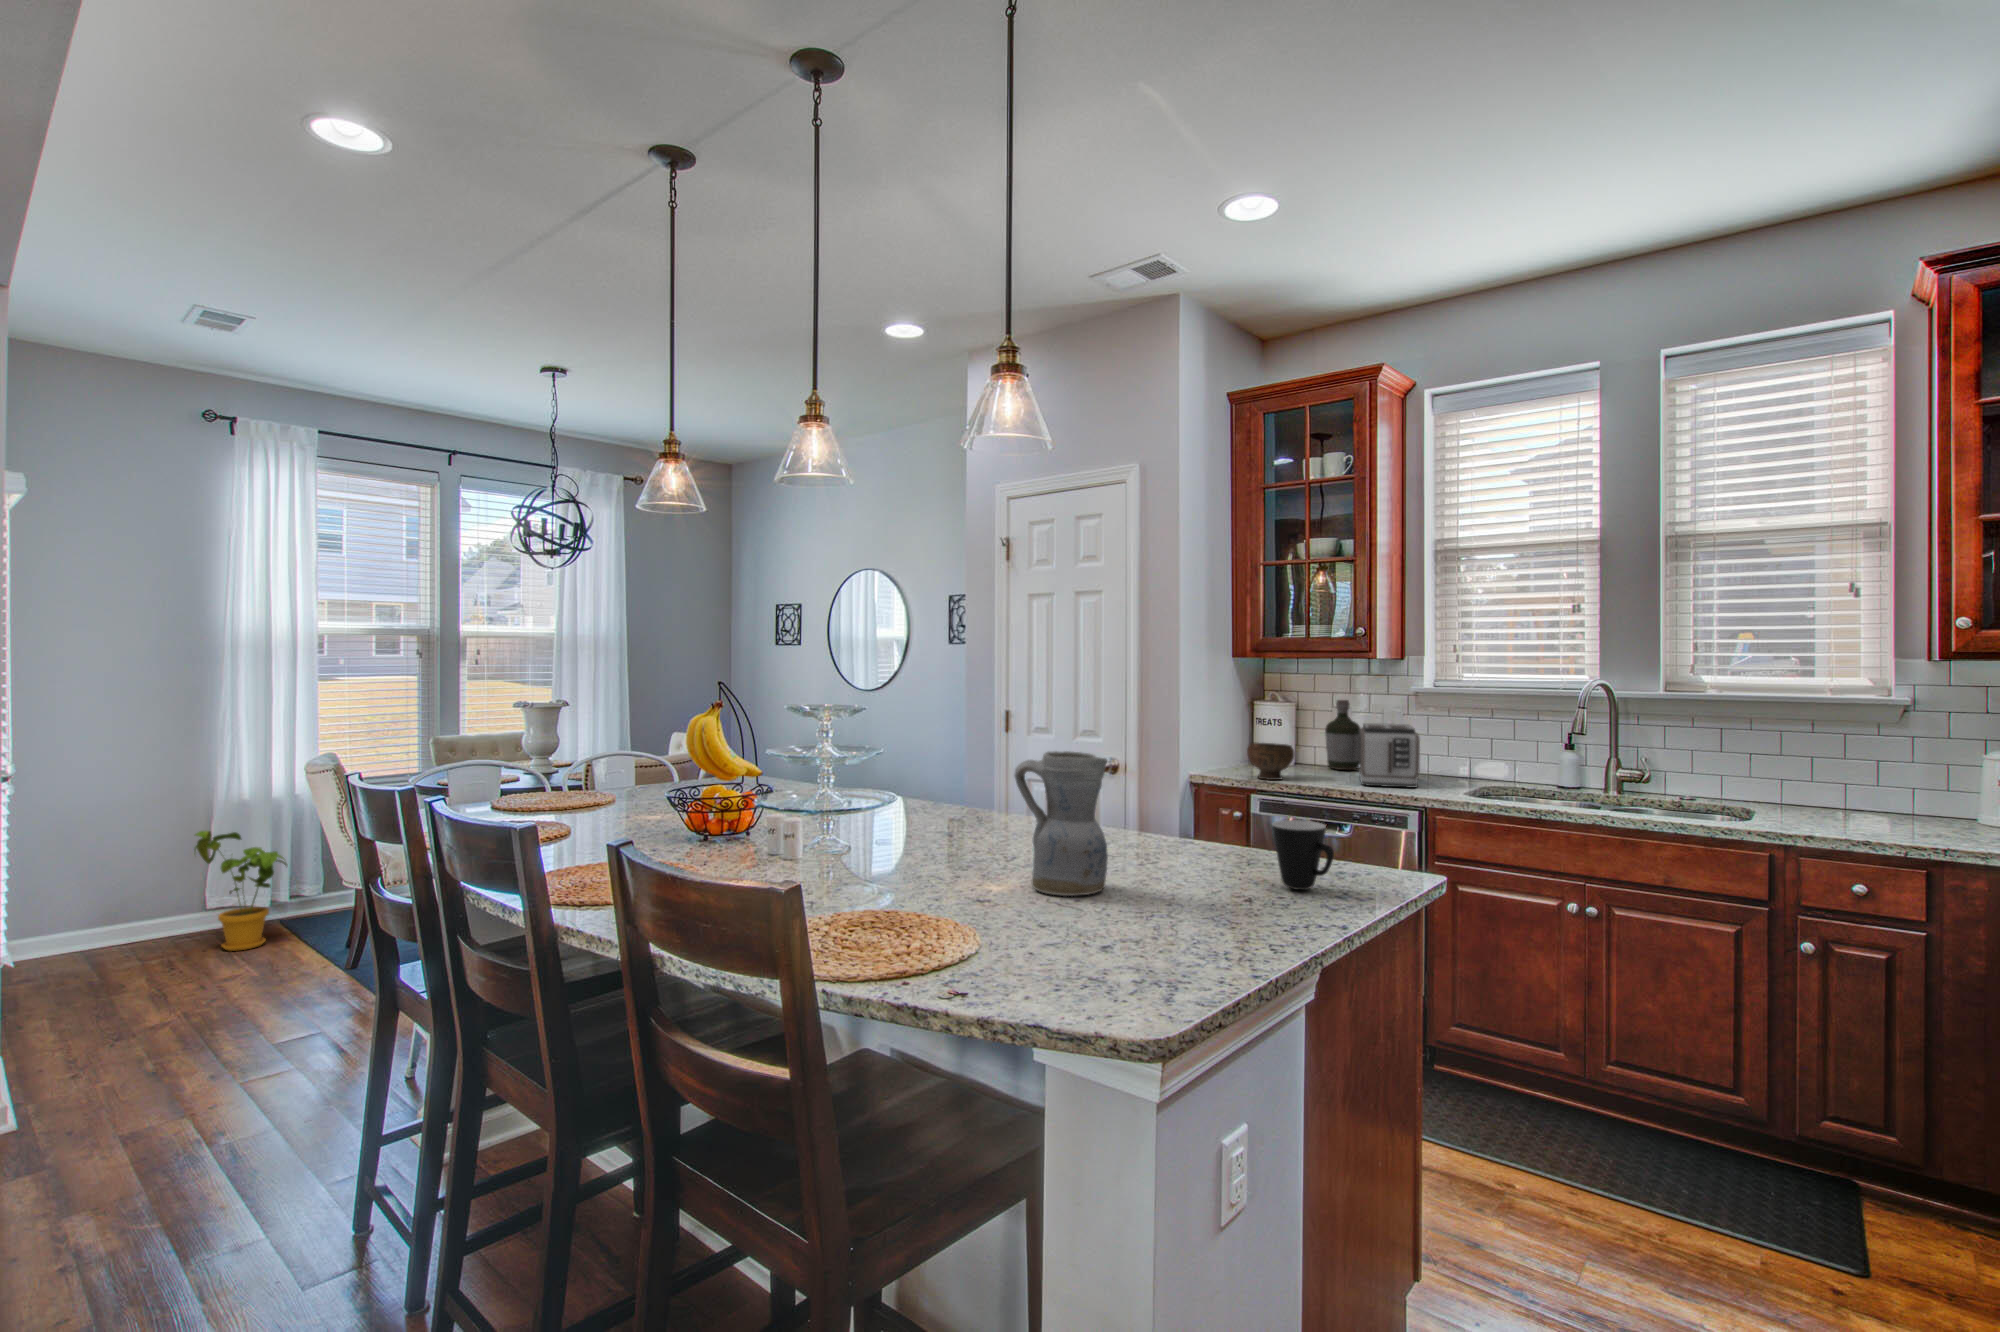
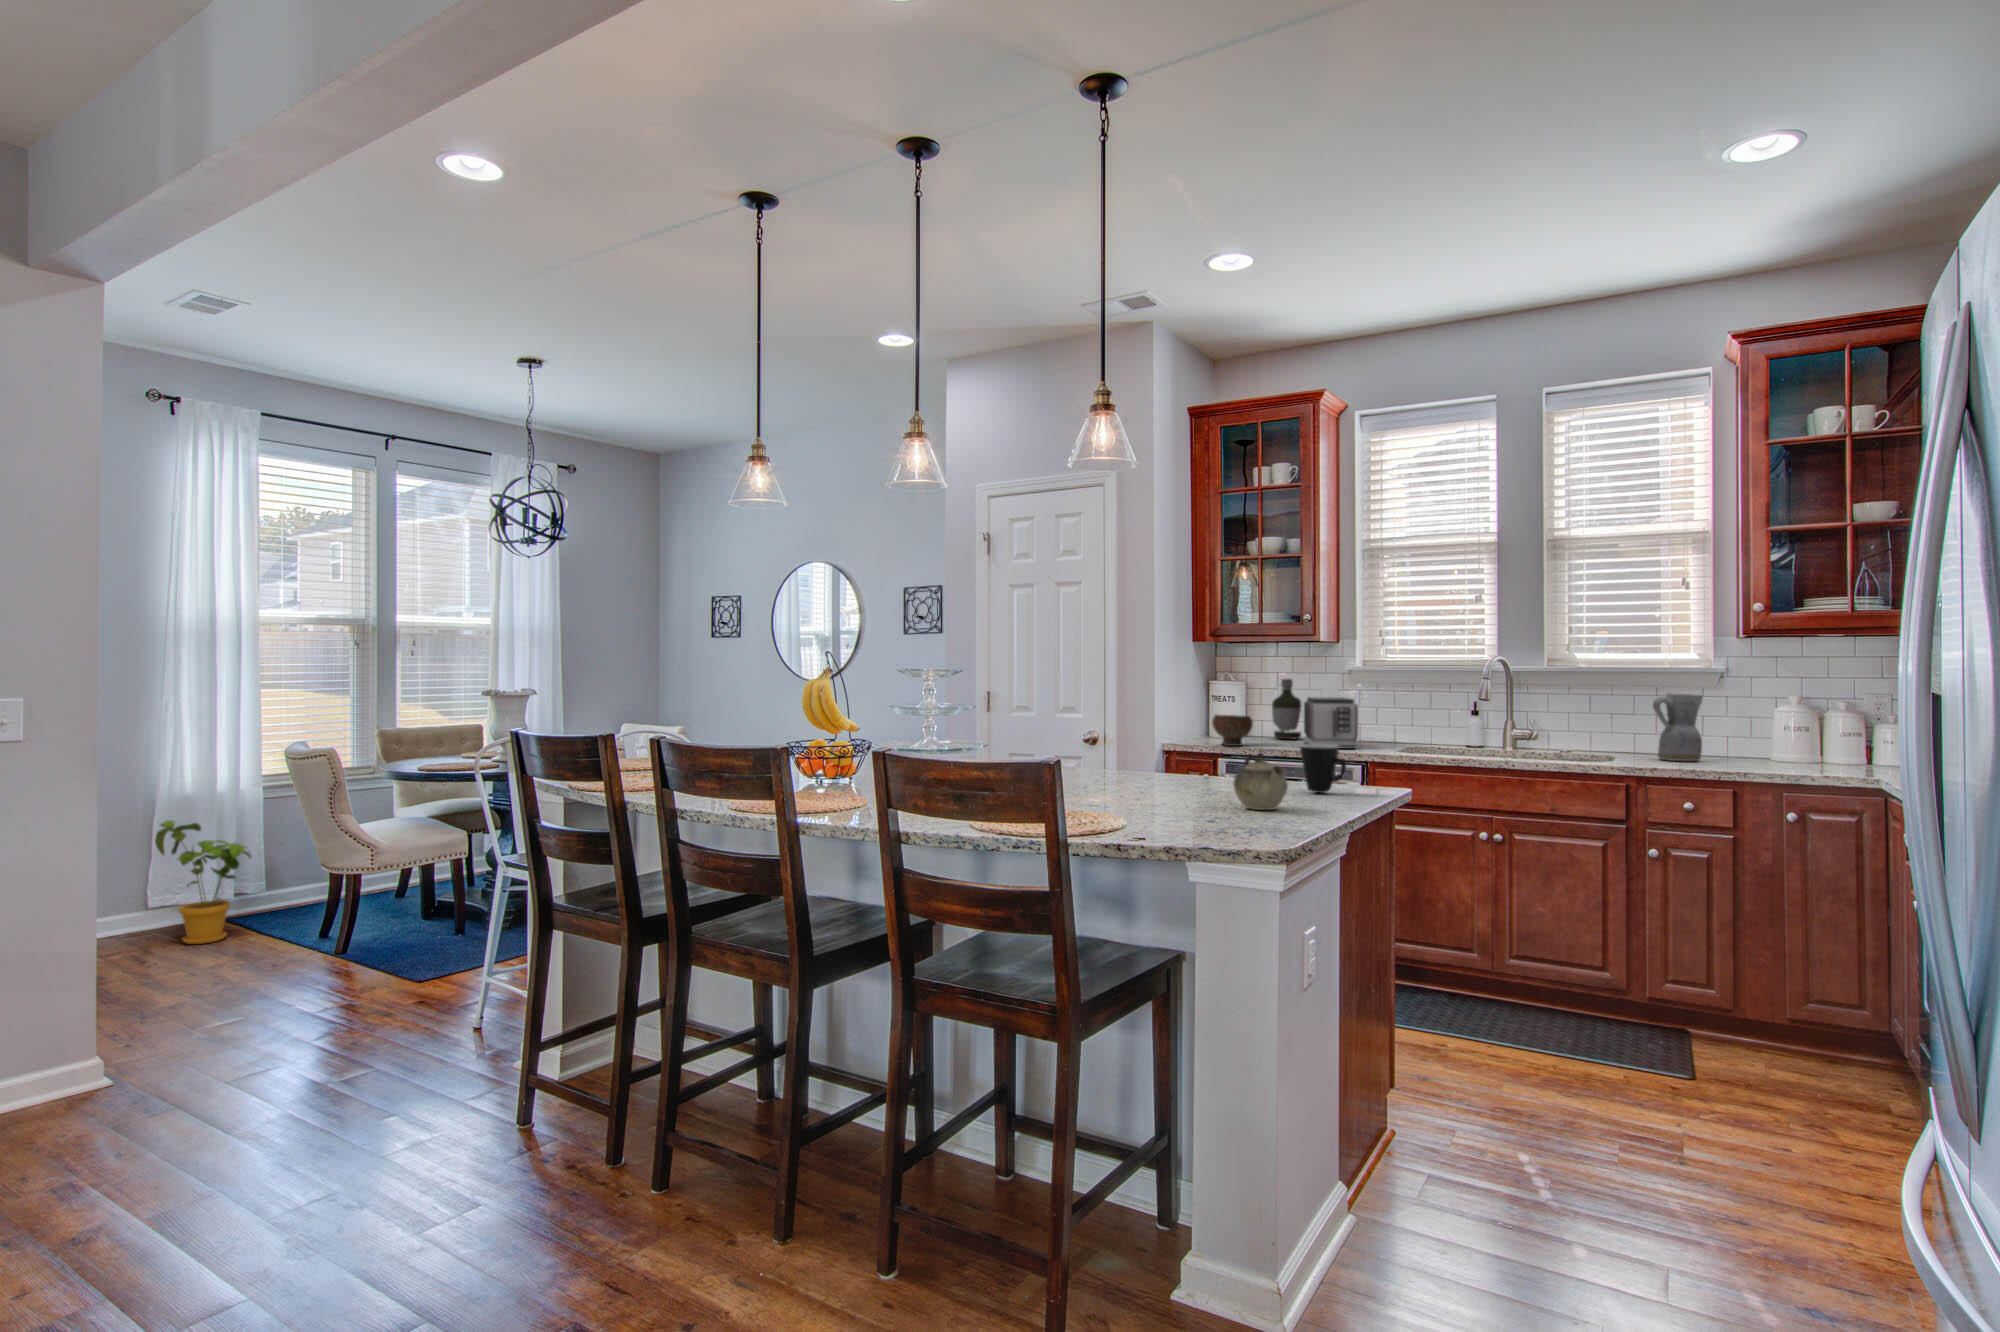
ceramic pitcher: present [1014,751,1108,896] -> present [1653,693,1703,761]
teapot: none [1142,848,1218,935] -> present [1233,753,1288,810]

